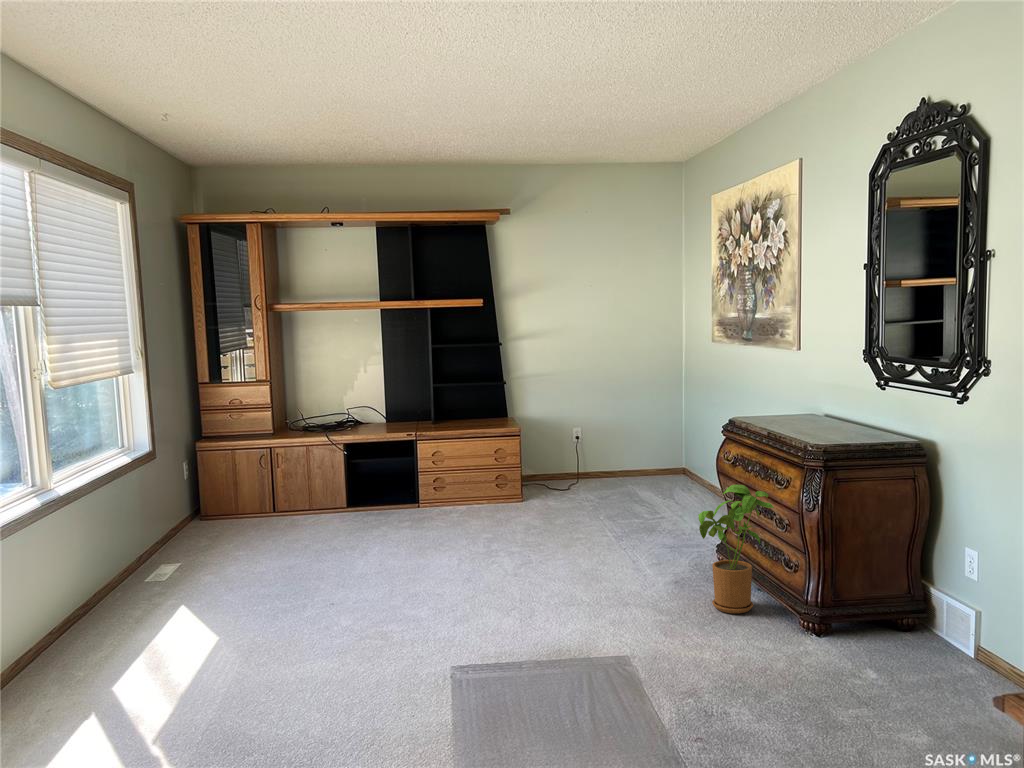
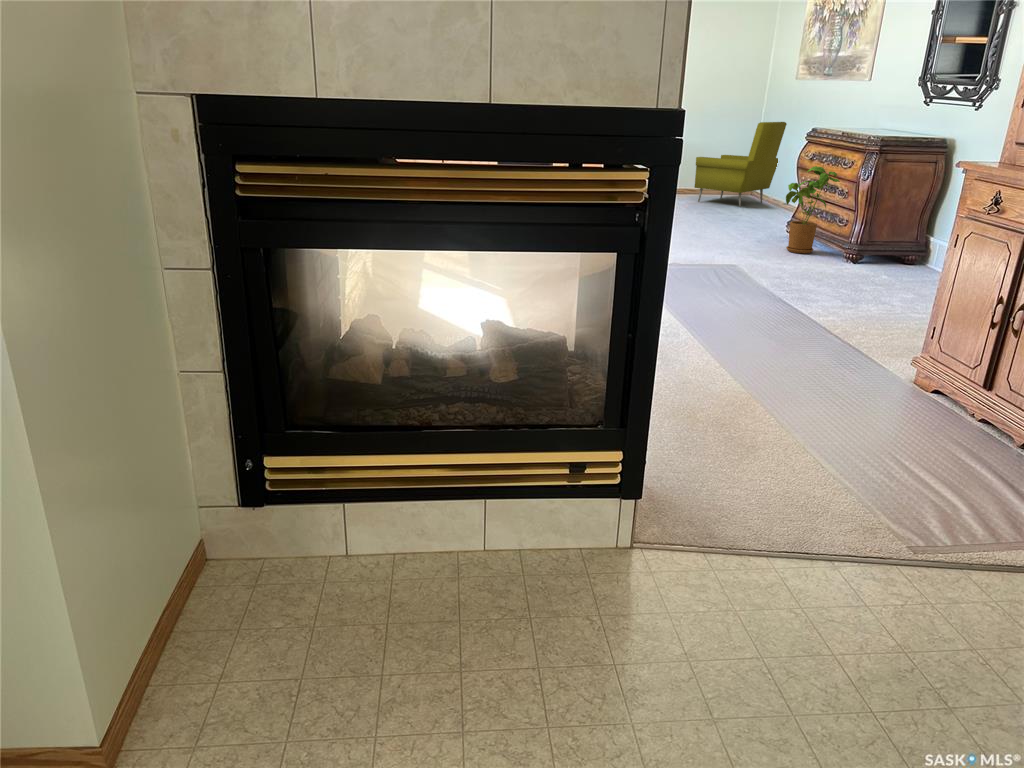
armchair: none [601,394,709,505] -> present [695,122,787,207]

